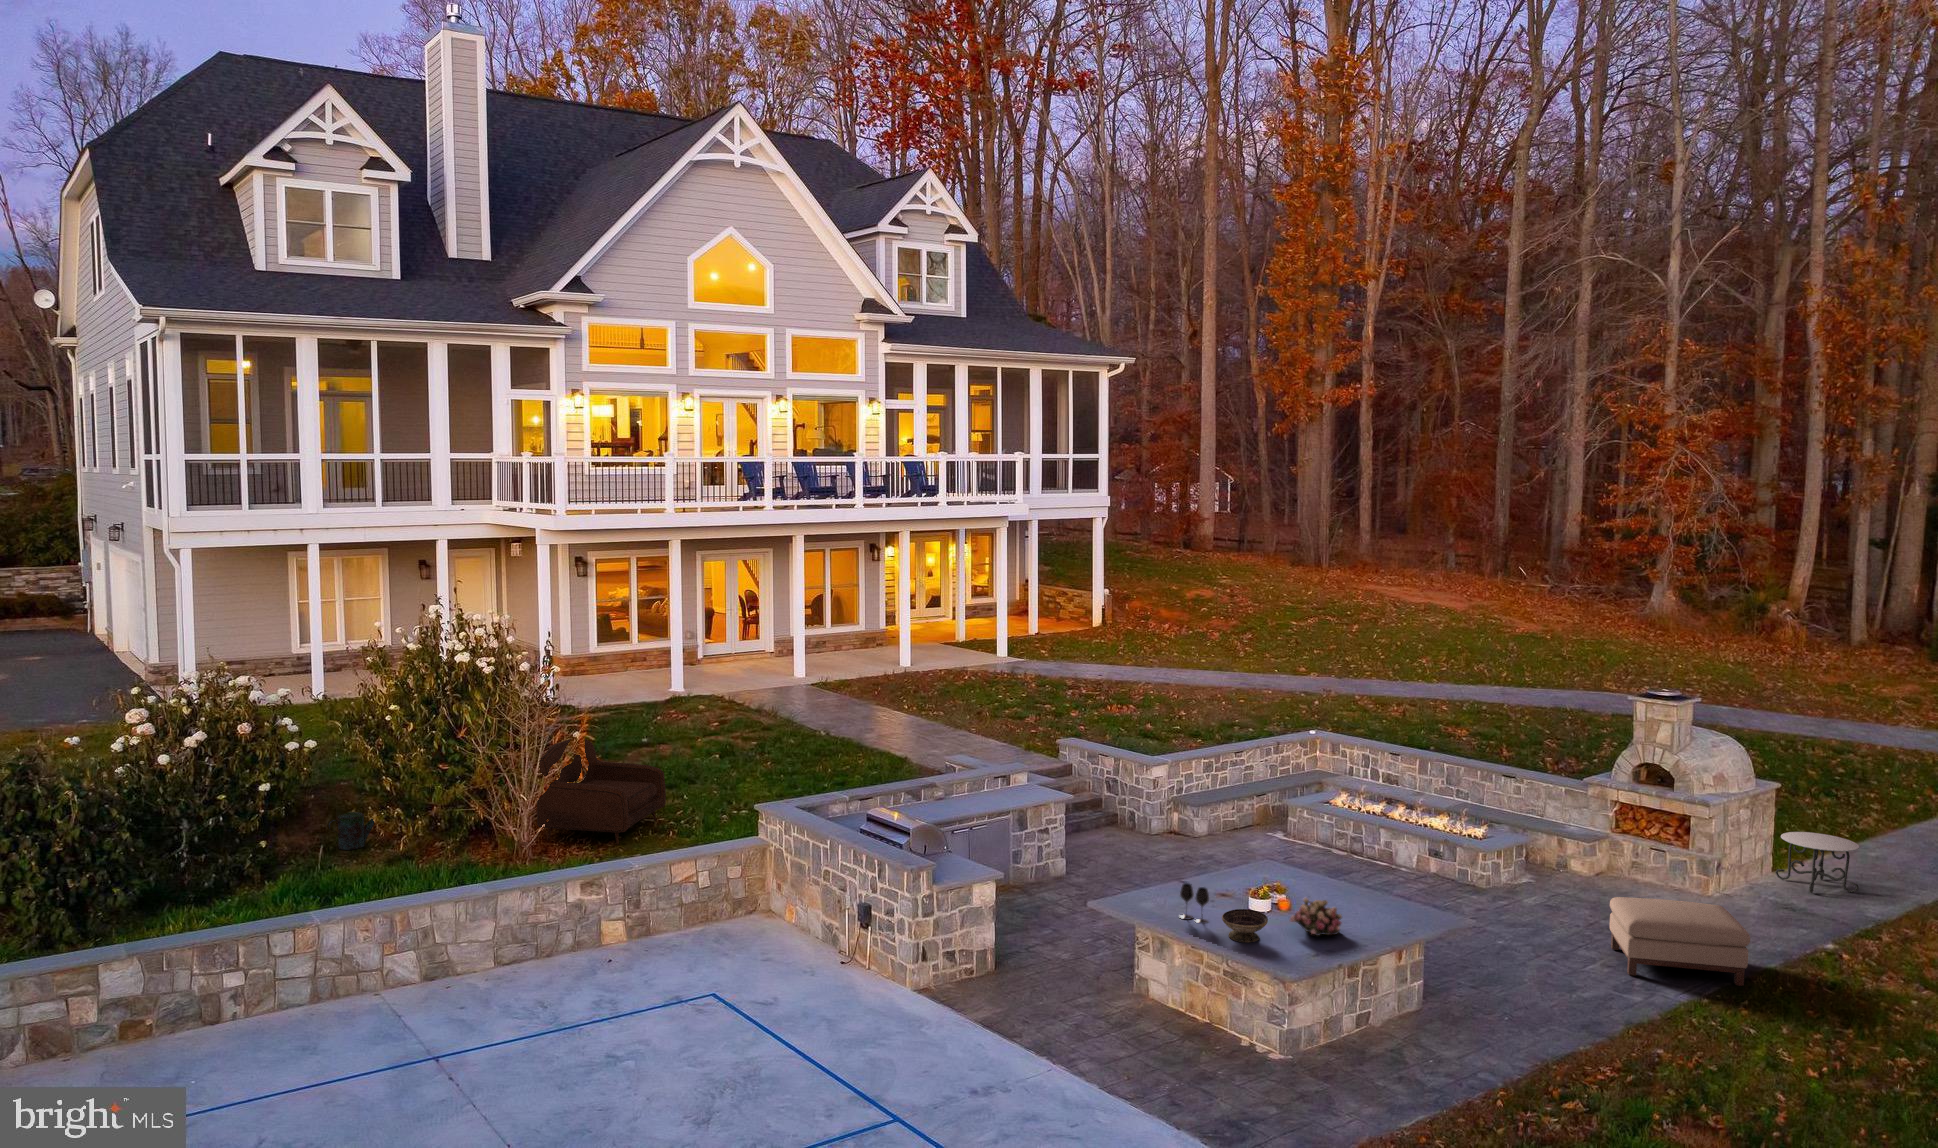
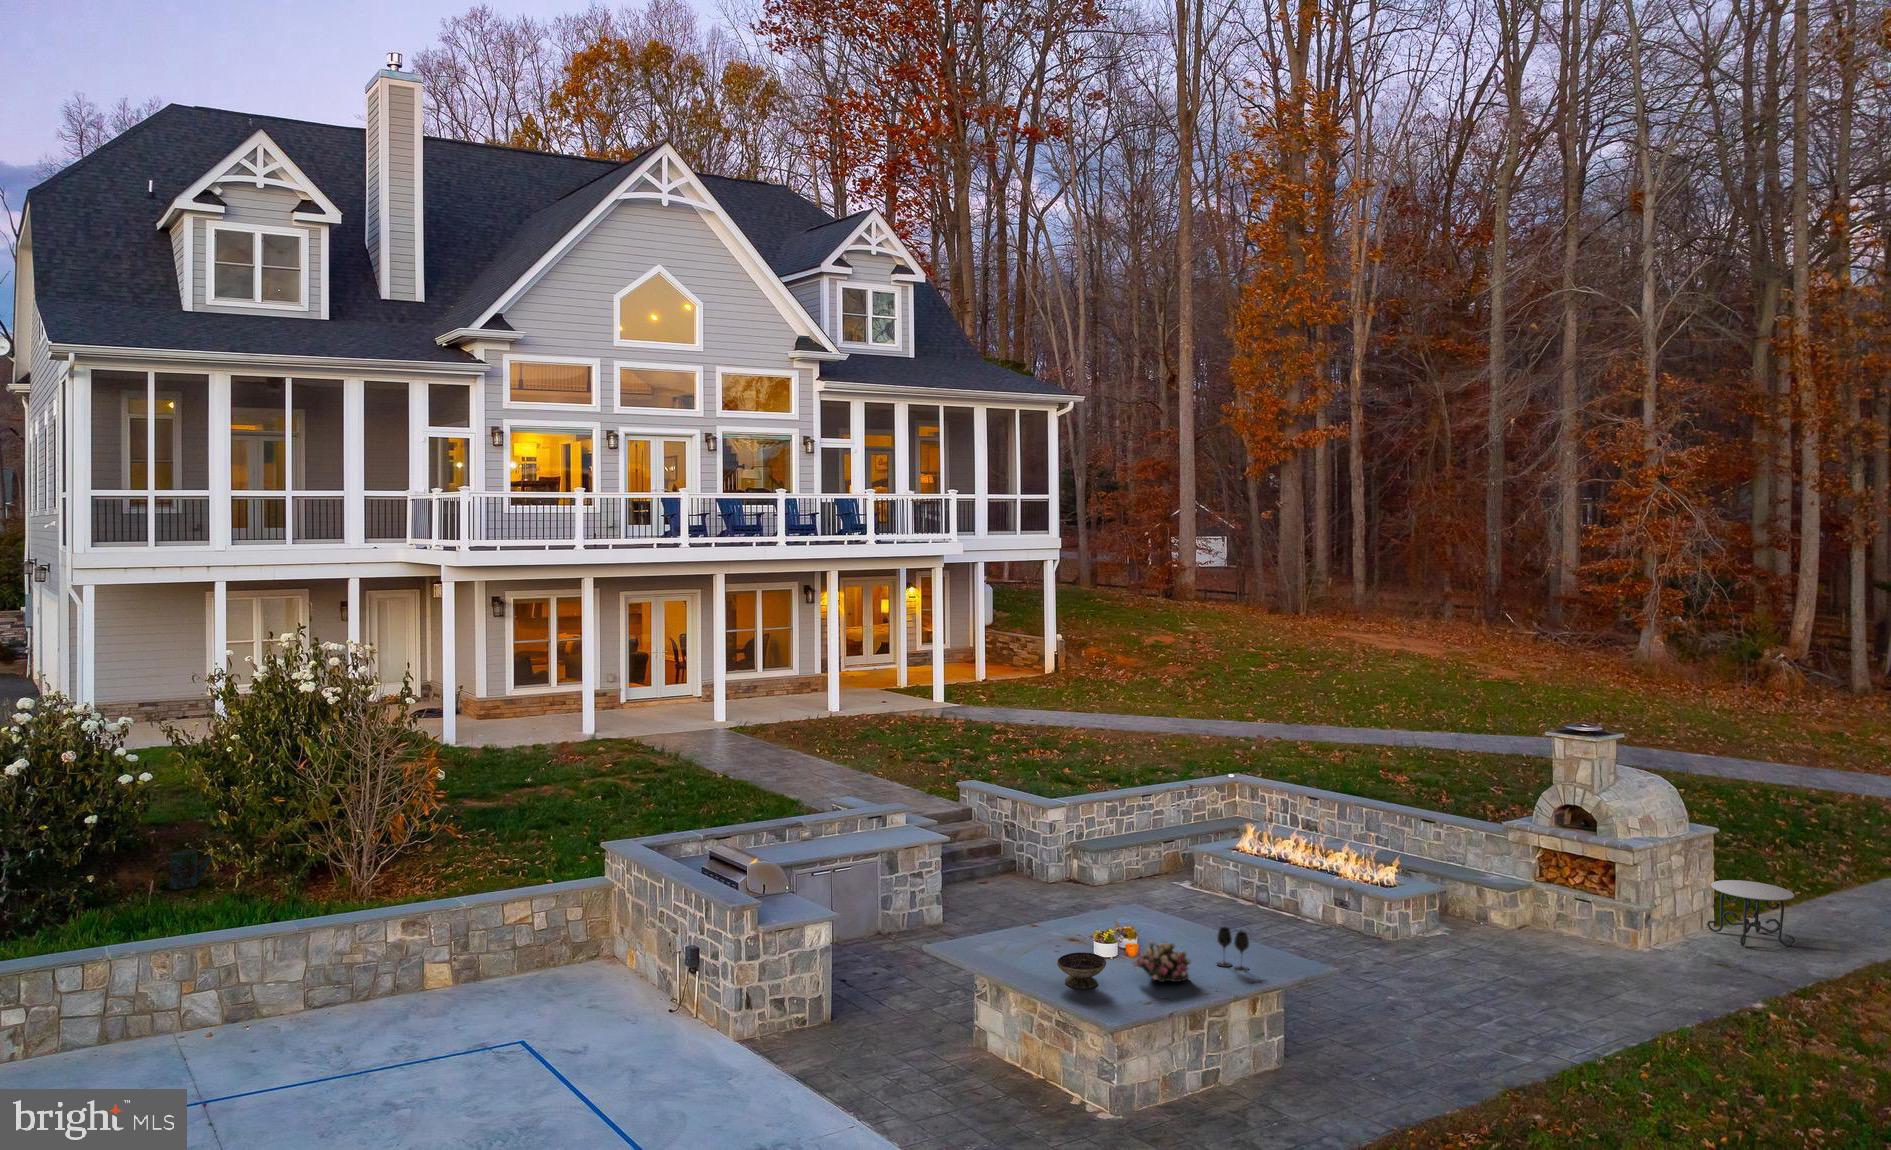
armchair: present [537,739,666,845] -> none [376,774,524,886]
wine glass: present [1180,883,1209,924] -> present [1217,927,1249,971]
ottoman: present [1610,897,1750,986] -> none [1505,946,1649,1043]

